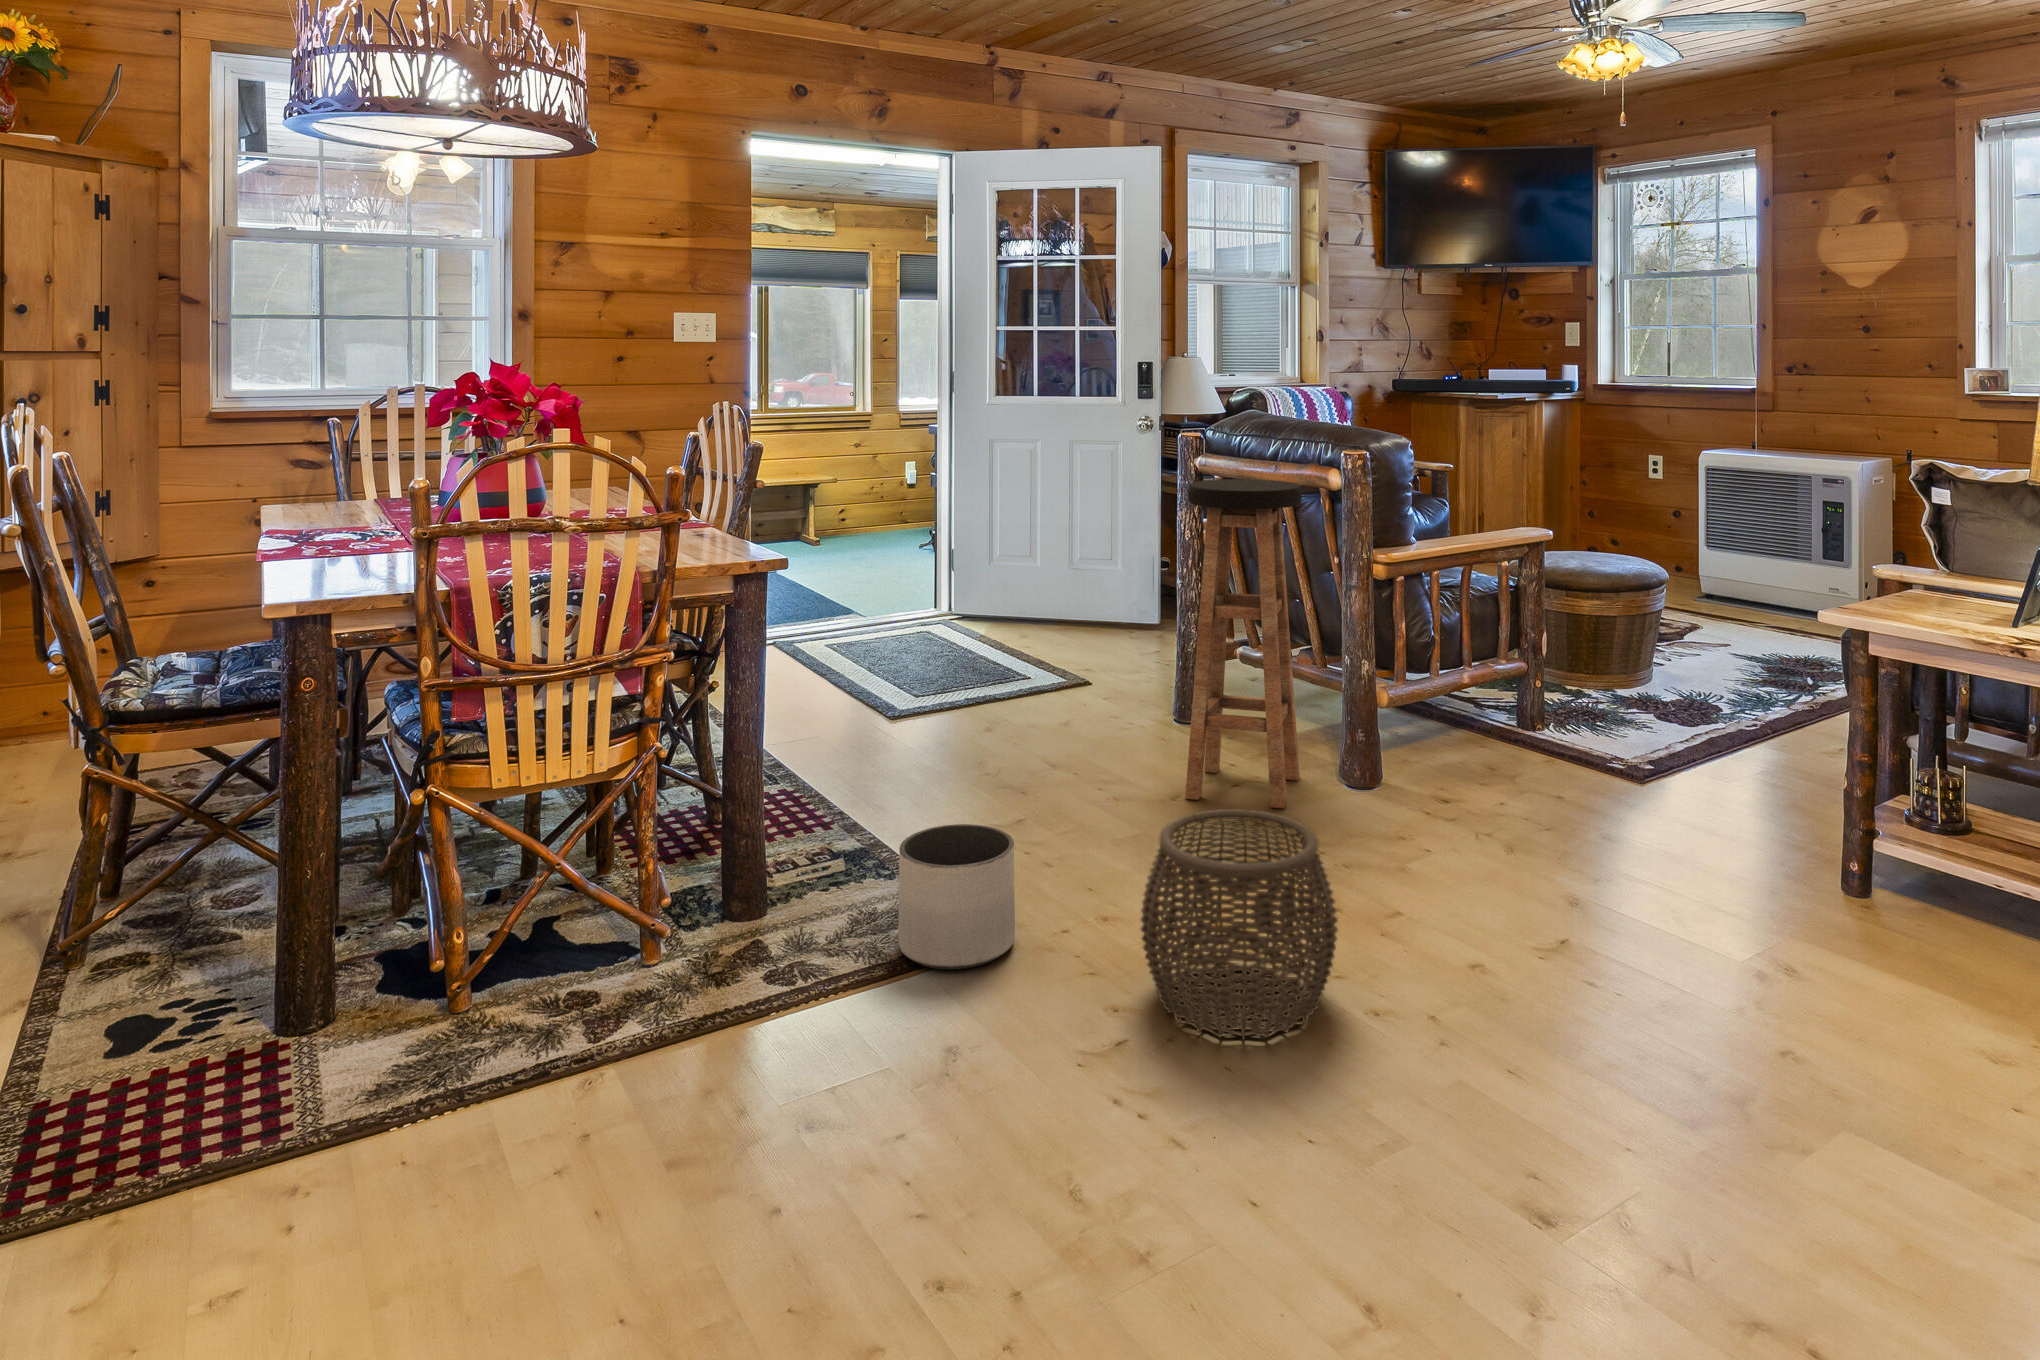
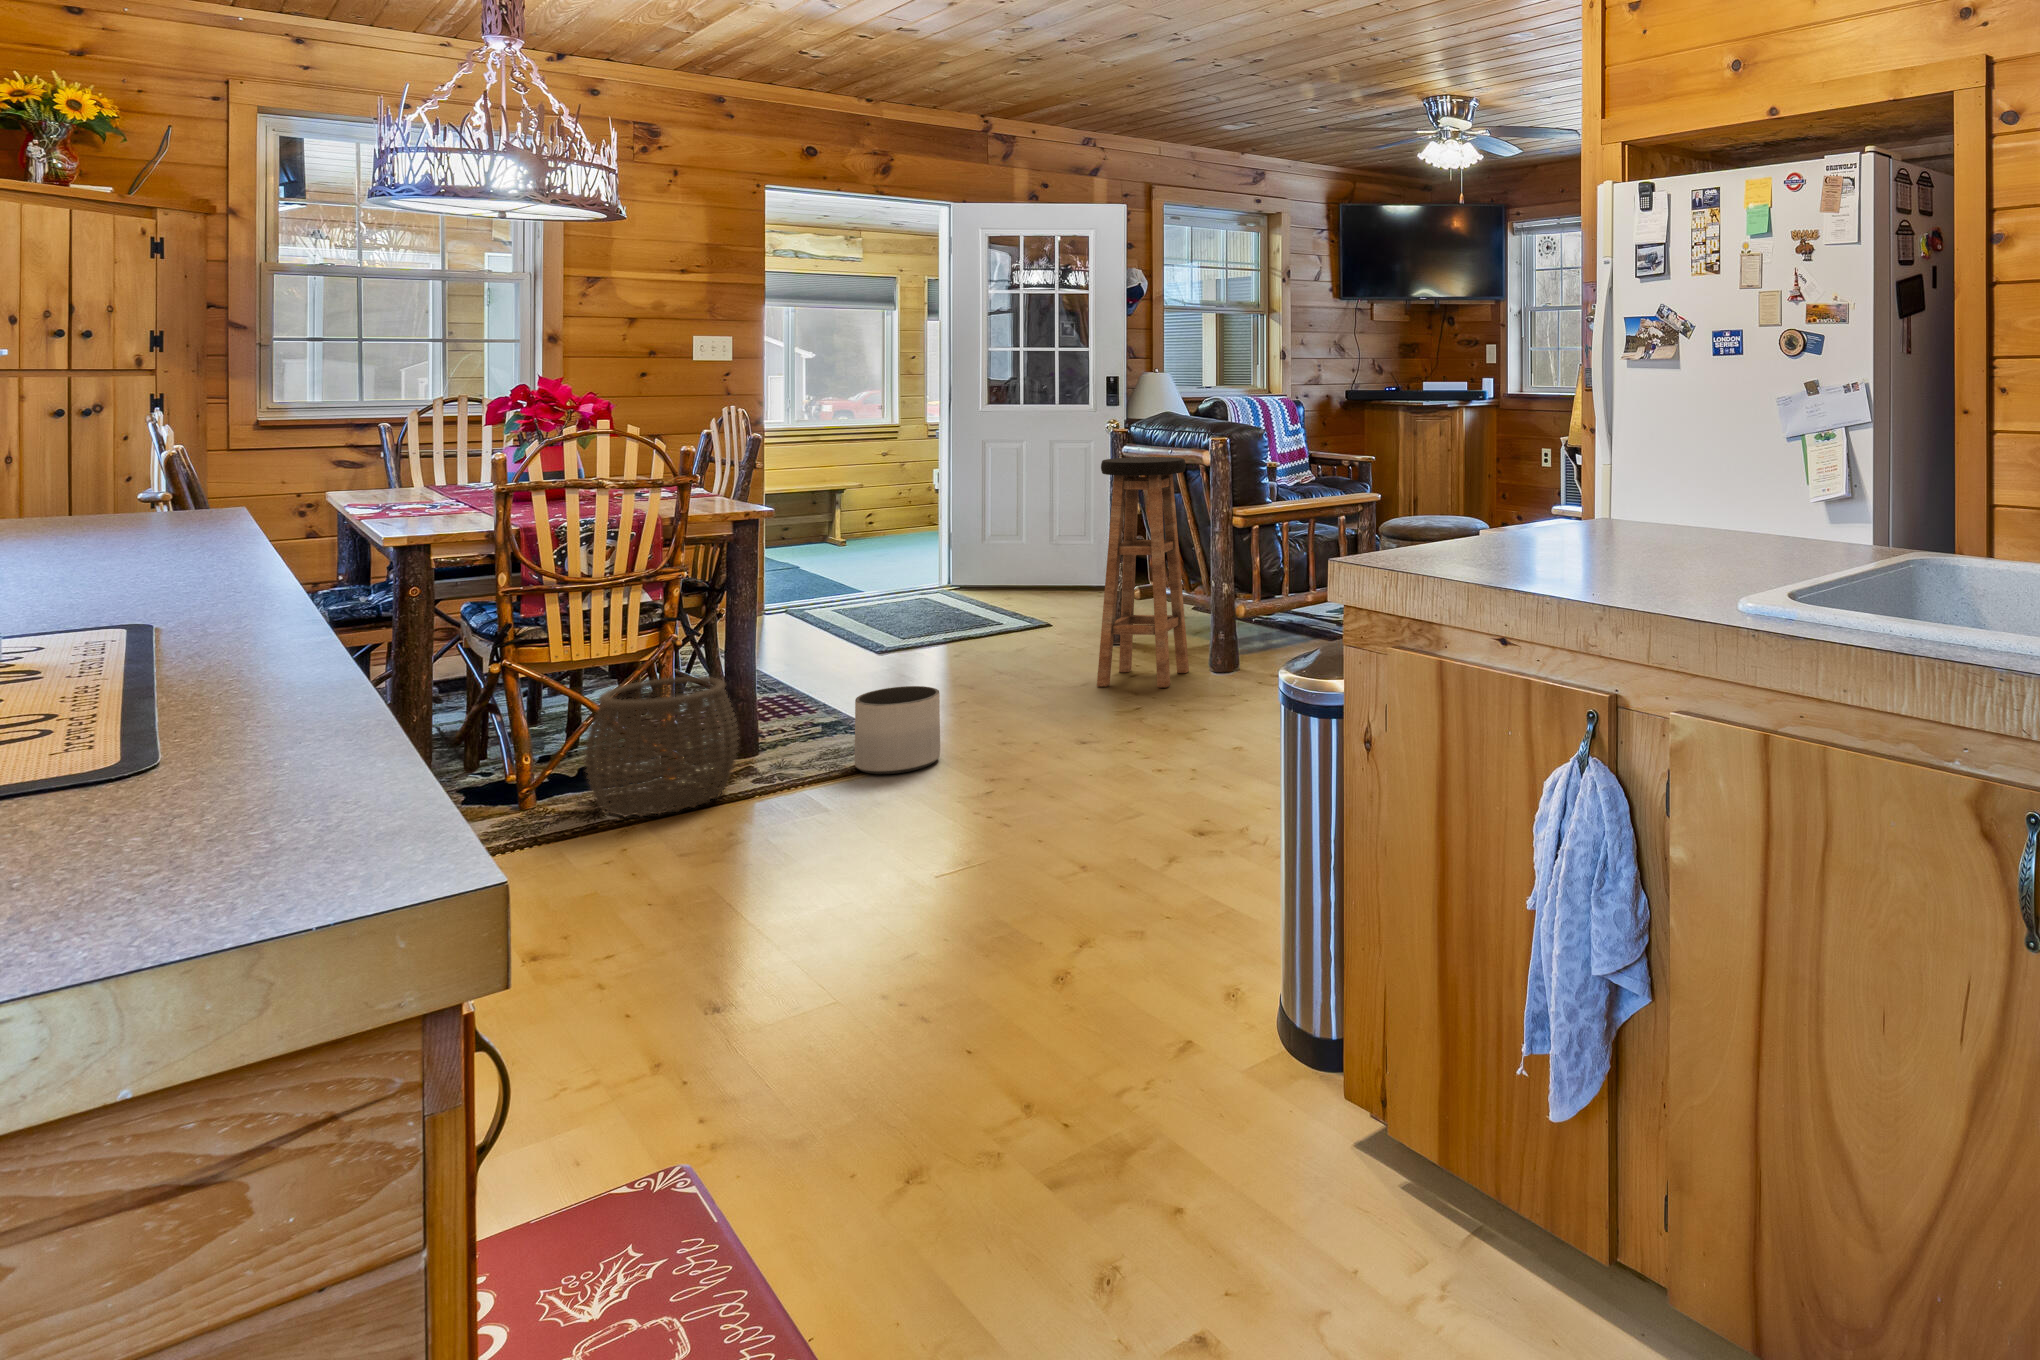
woven basket: present [1141,809,1338,1039] -> present [584,677,740,817]

